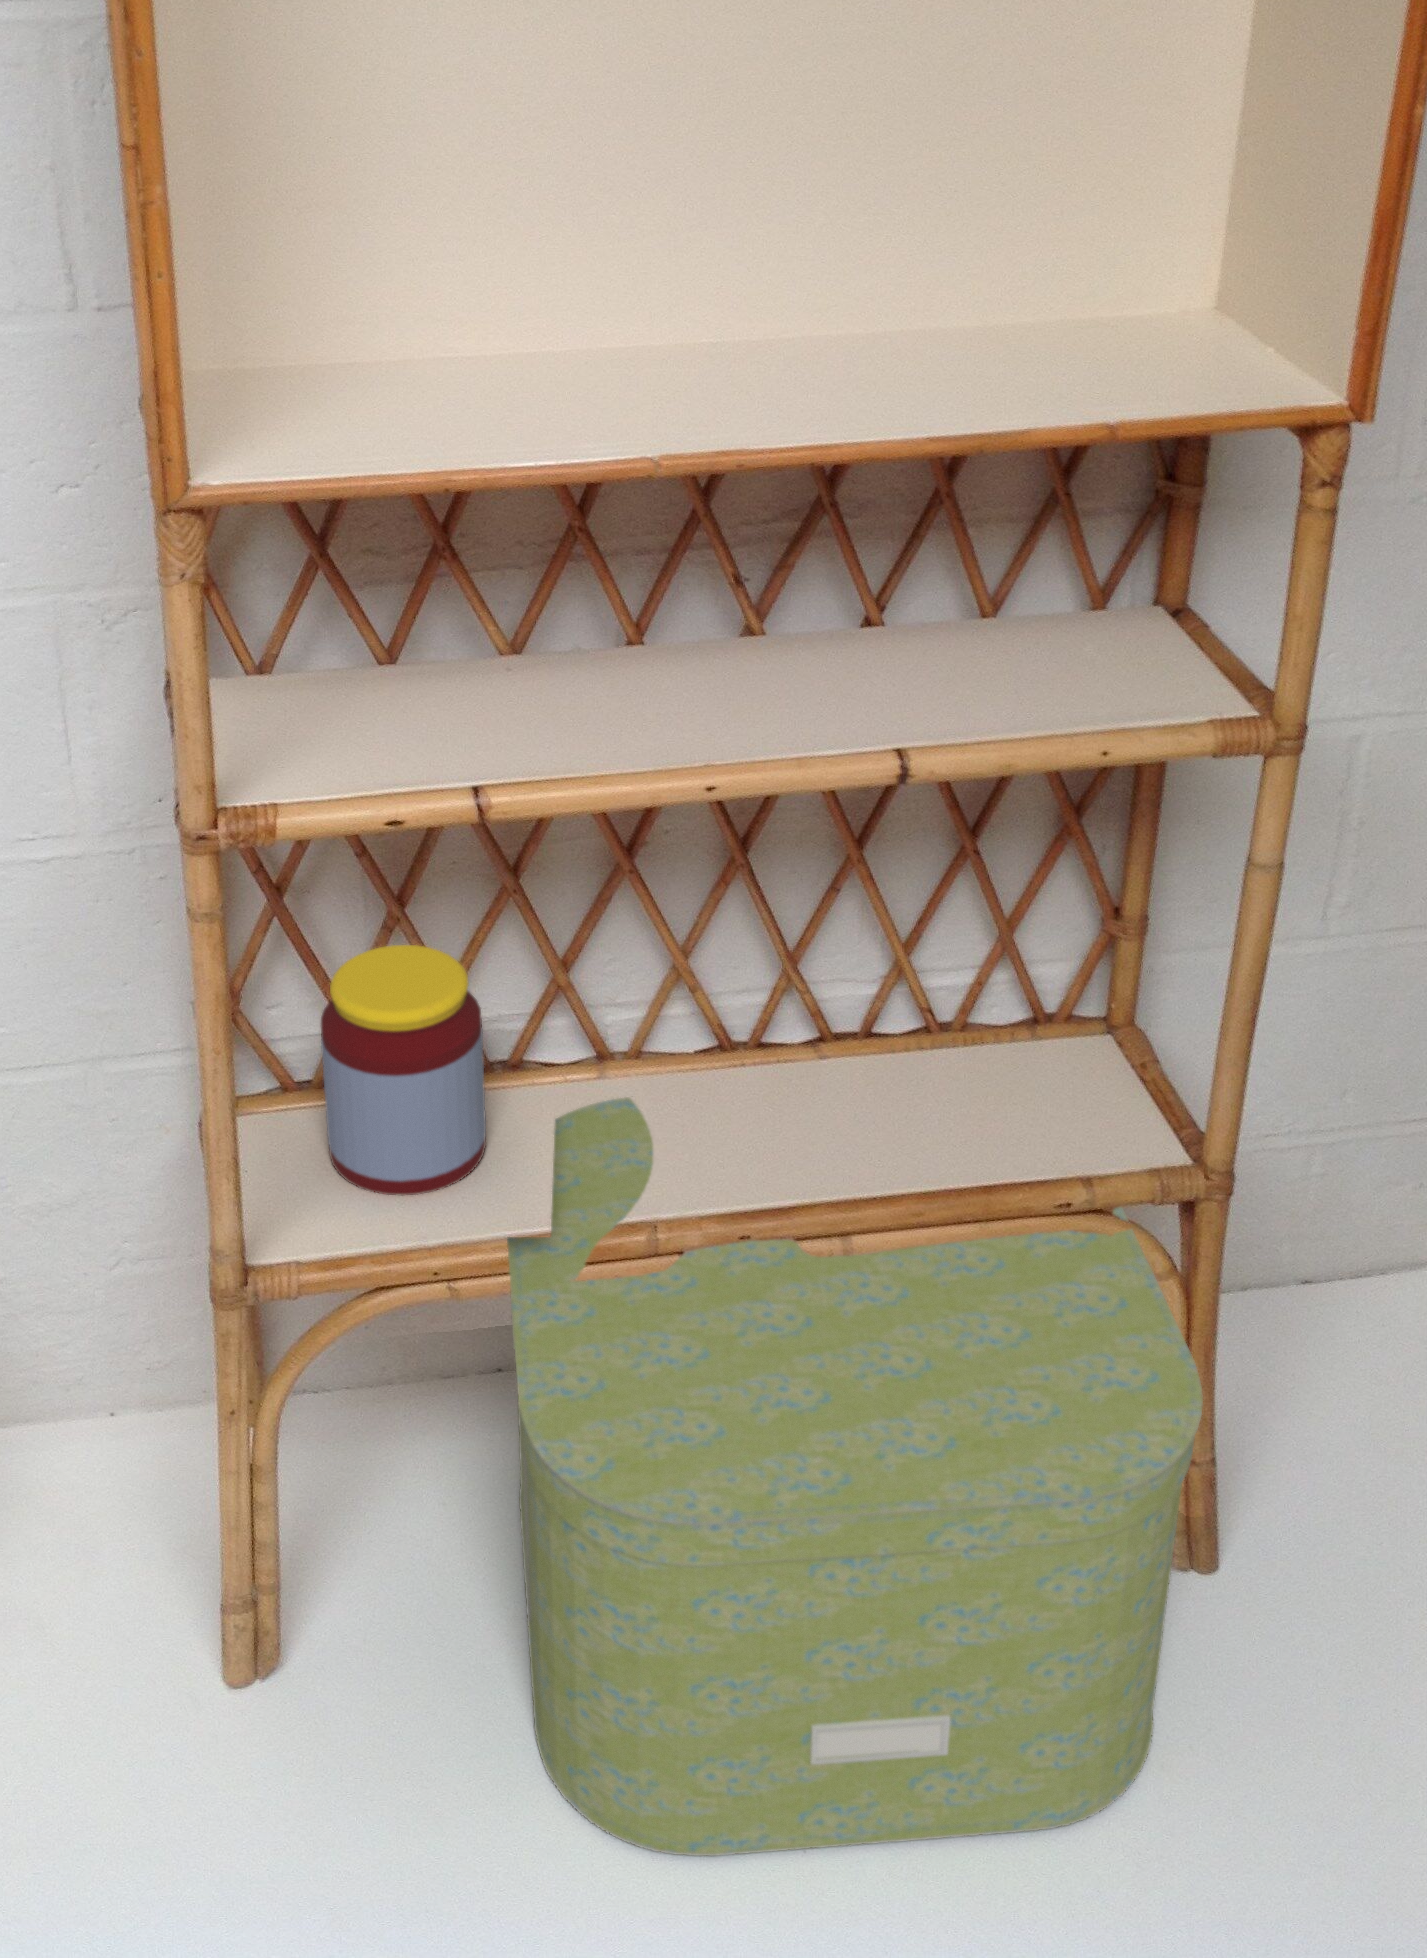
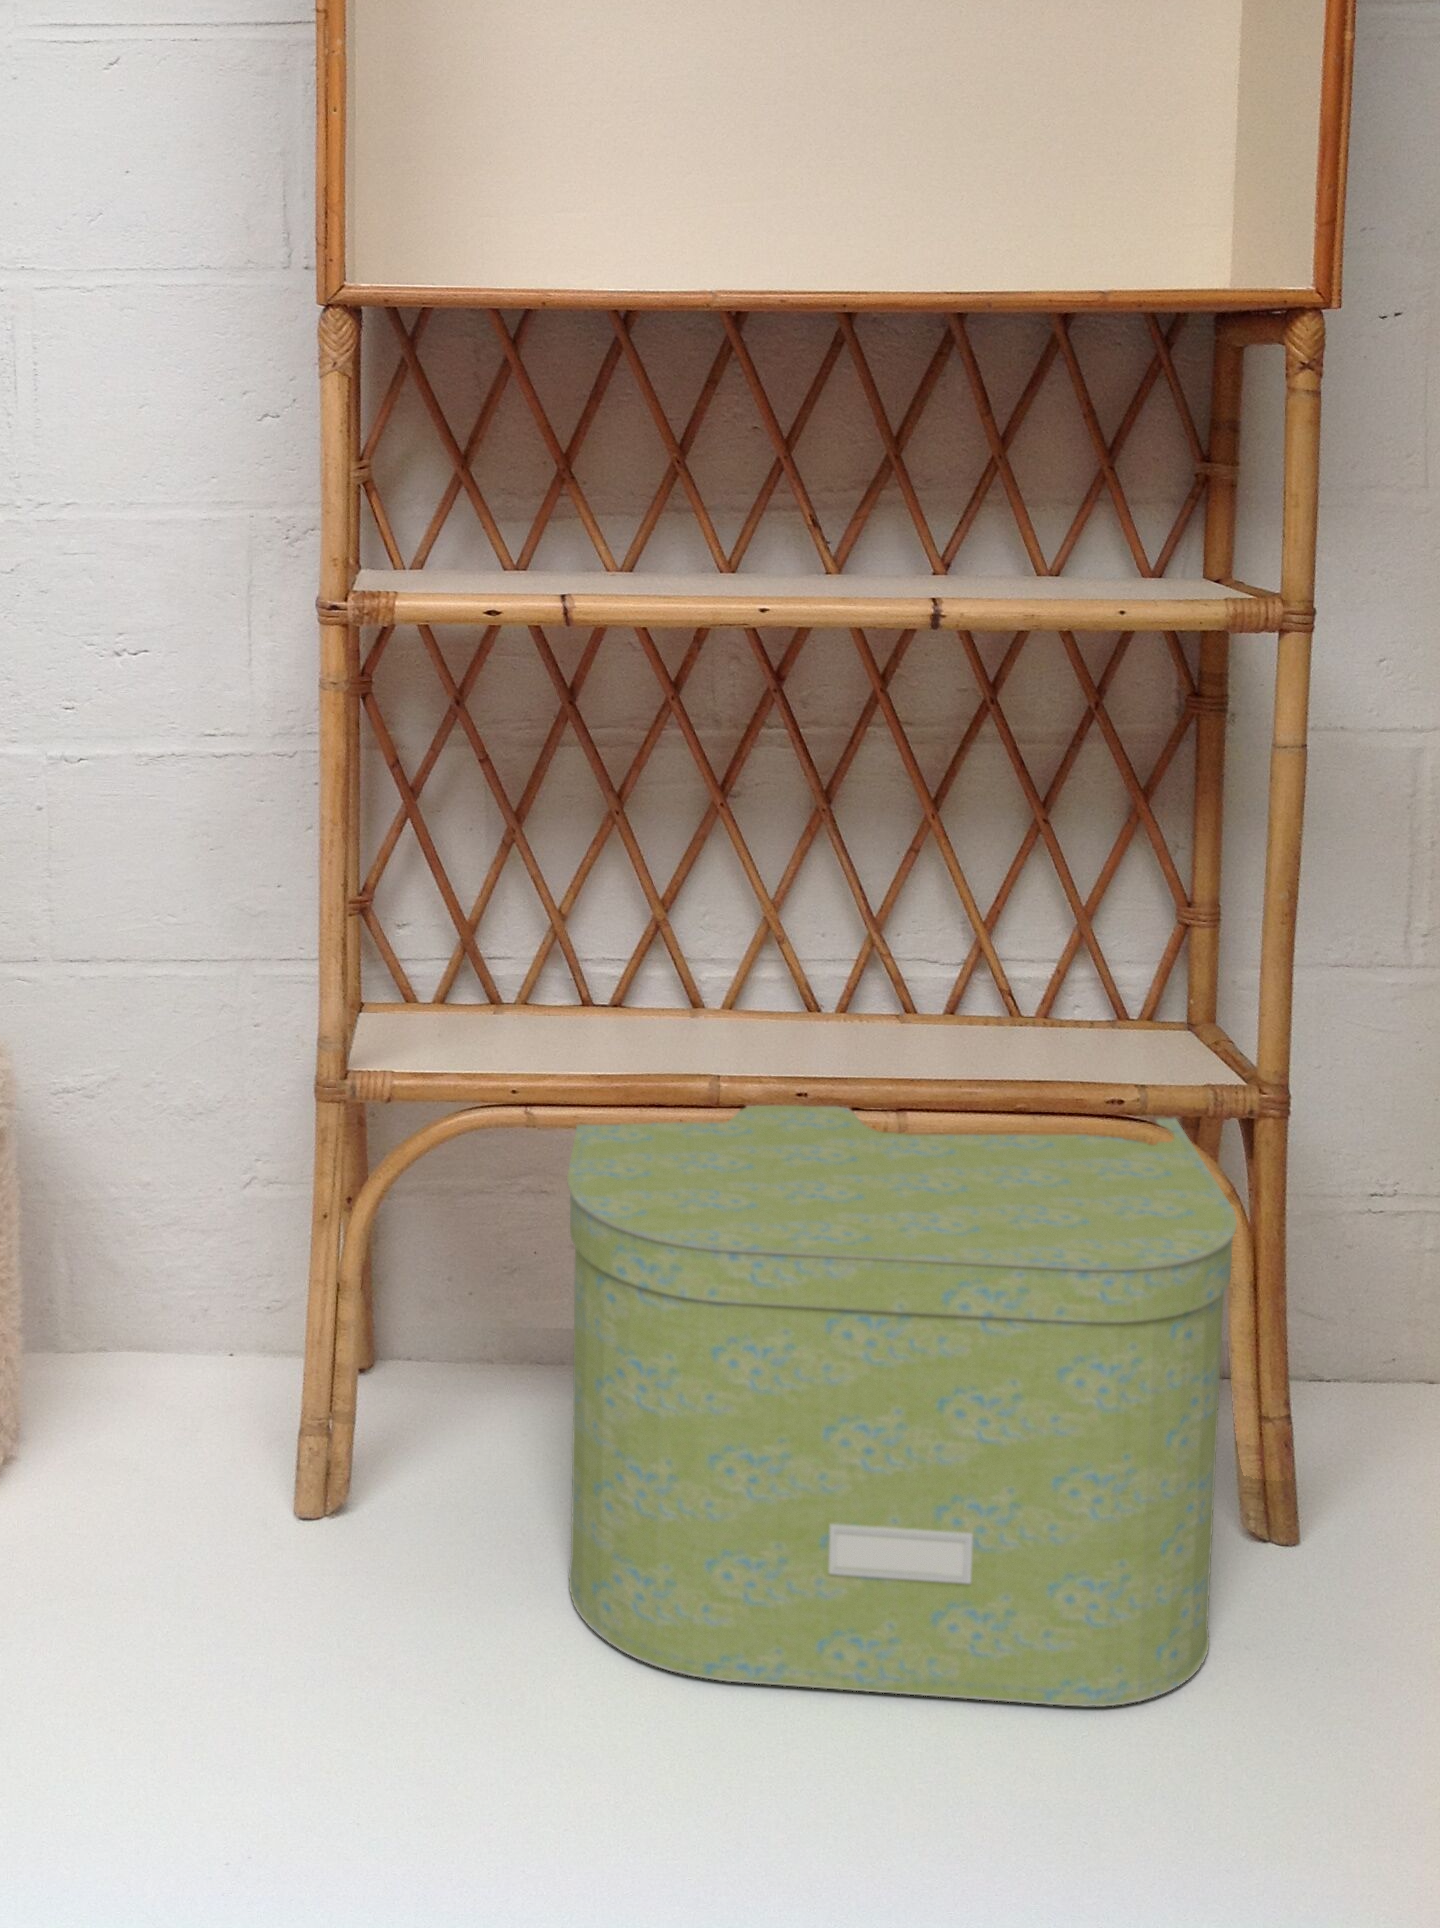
jar: present [321,945,486,1195] -> none [430,834,575,1046]

